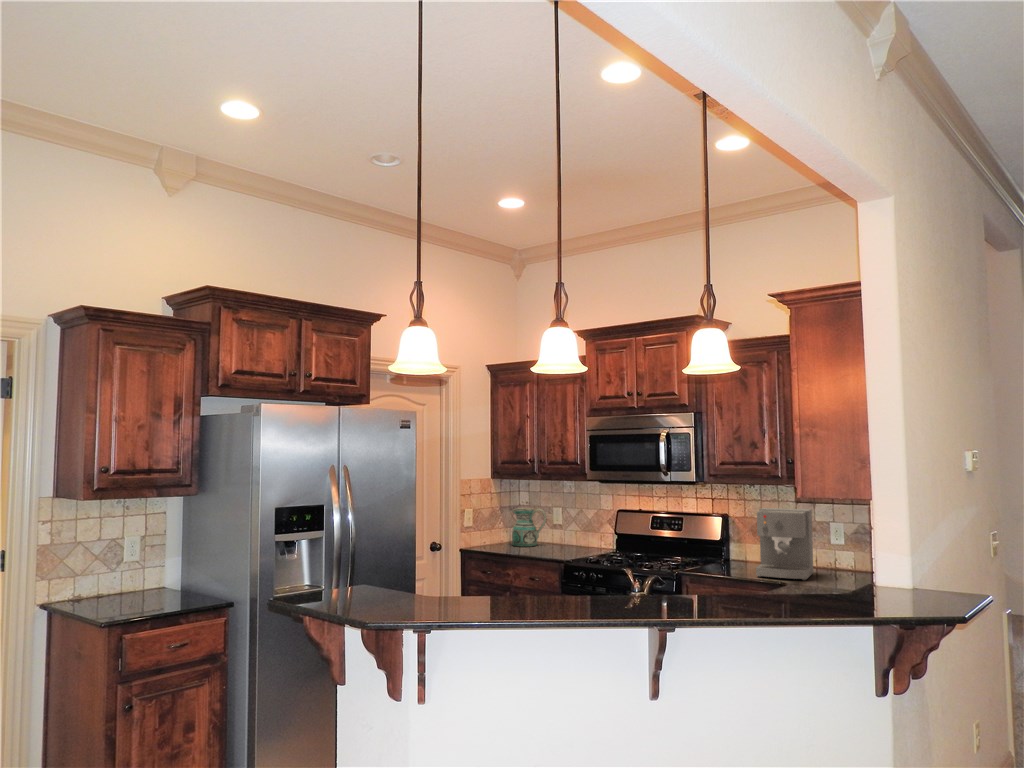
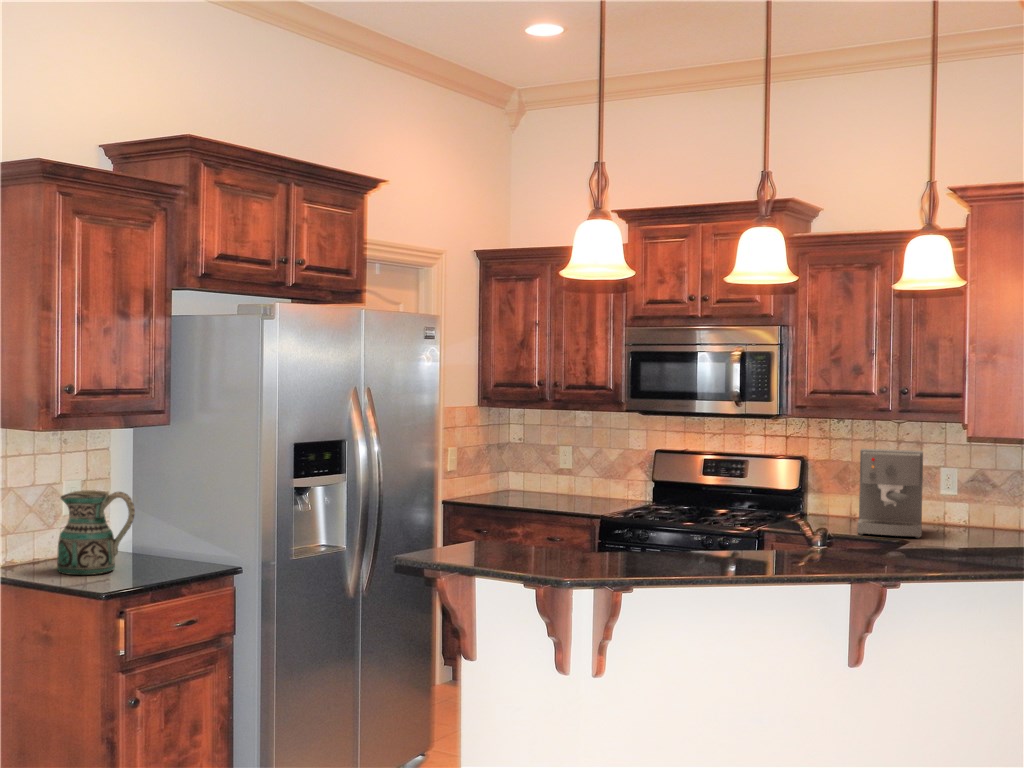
ceramic pitcher: present [512,508,547,547] -> present [57,490,135,575]

